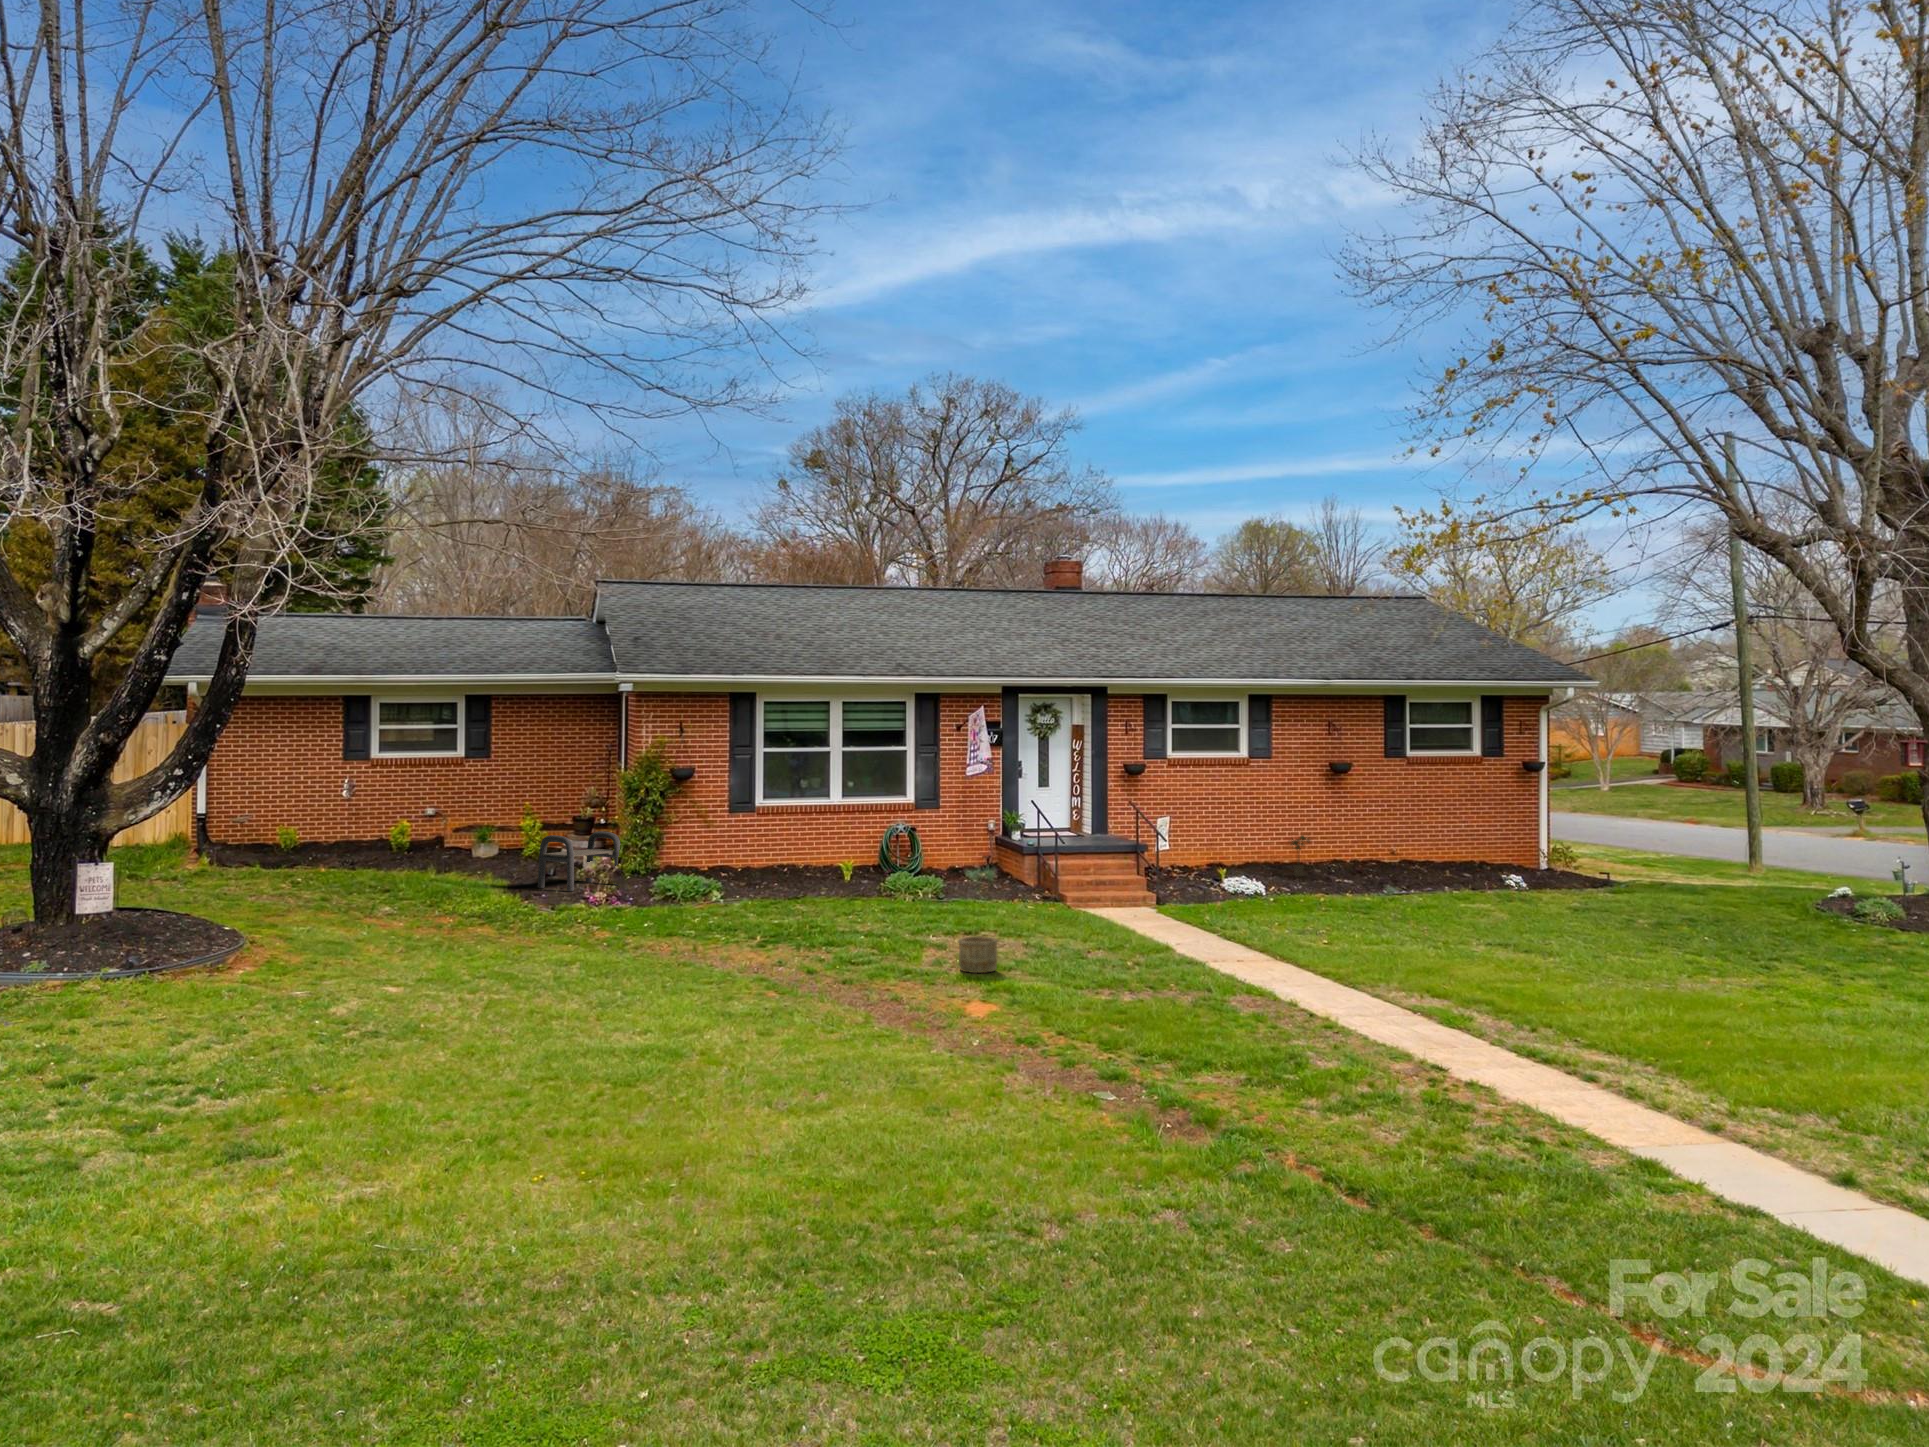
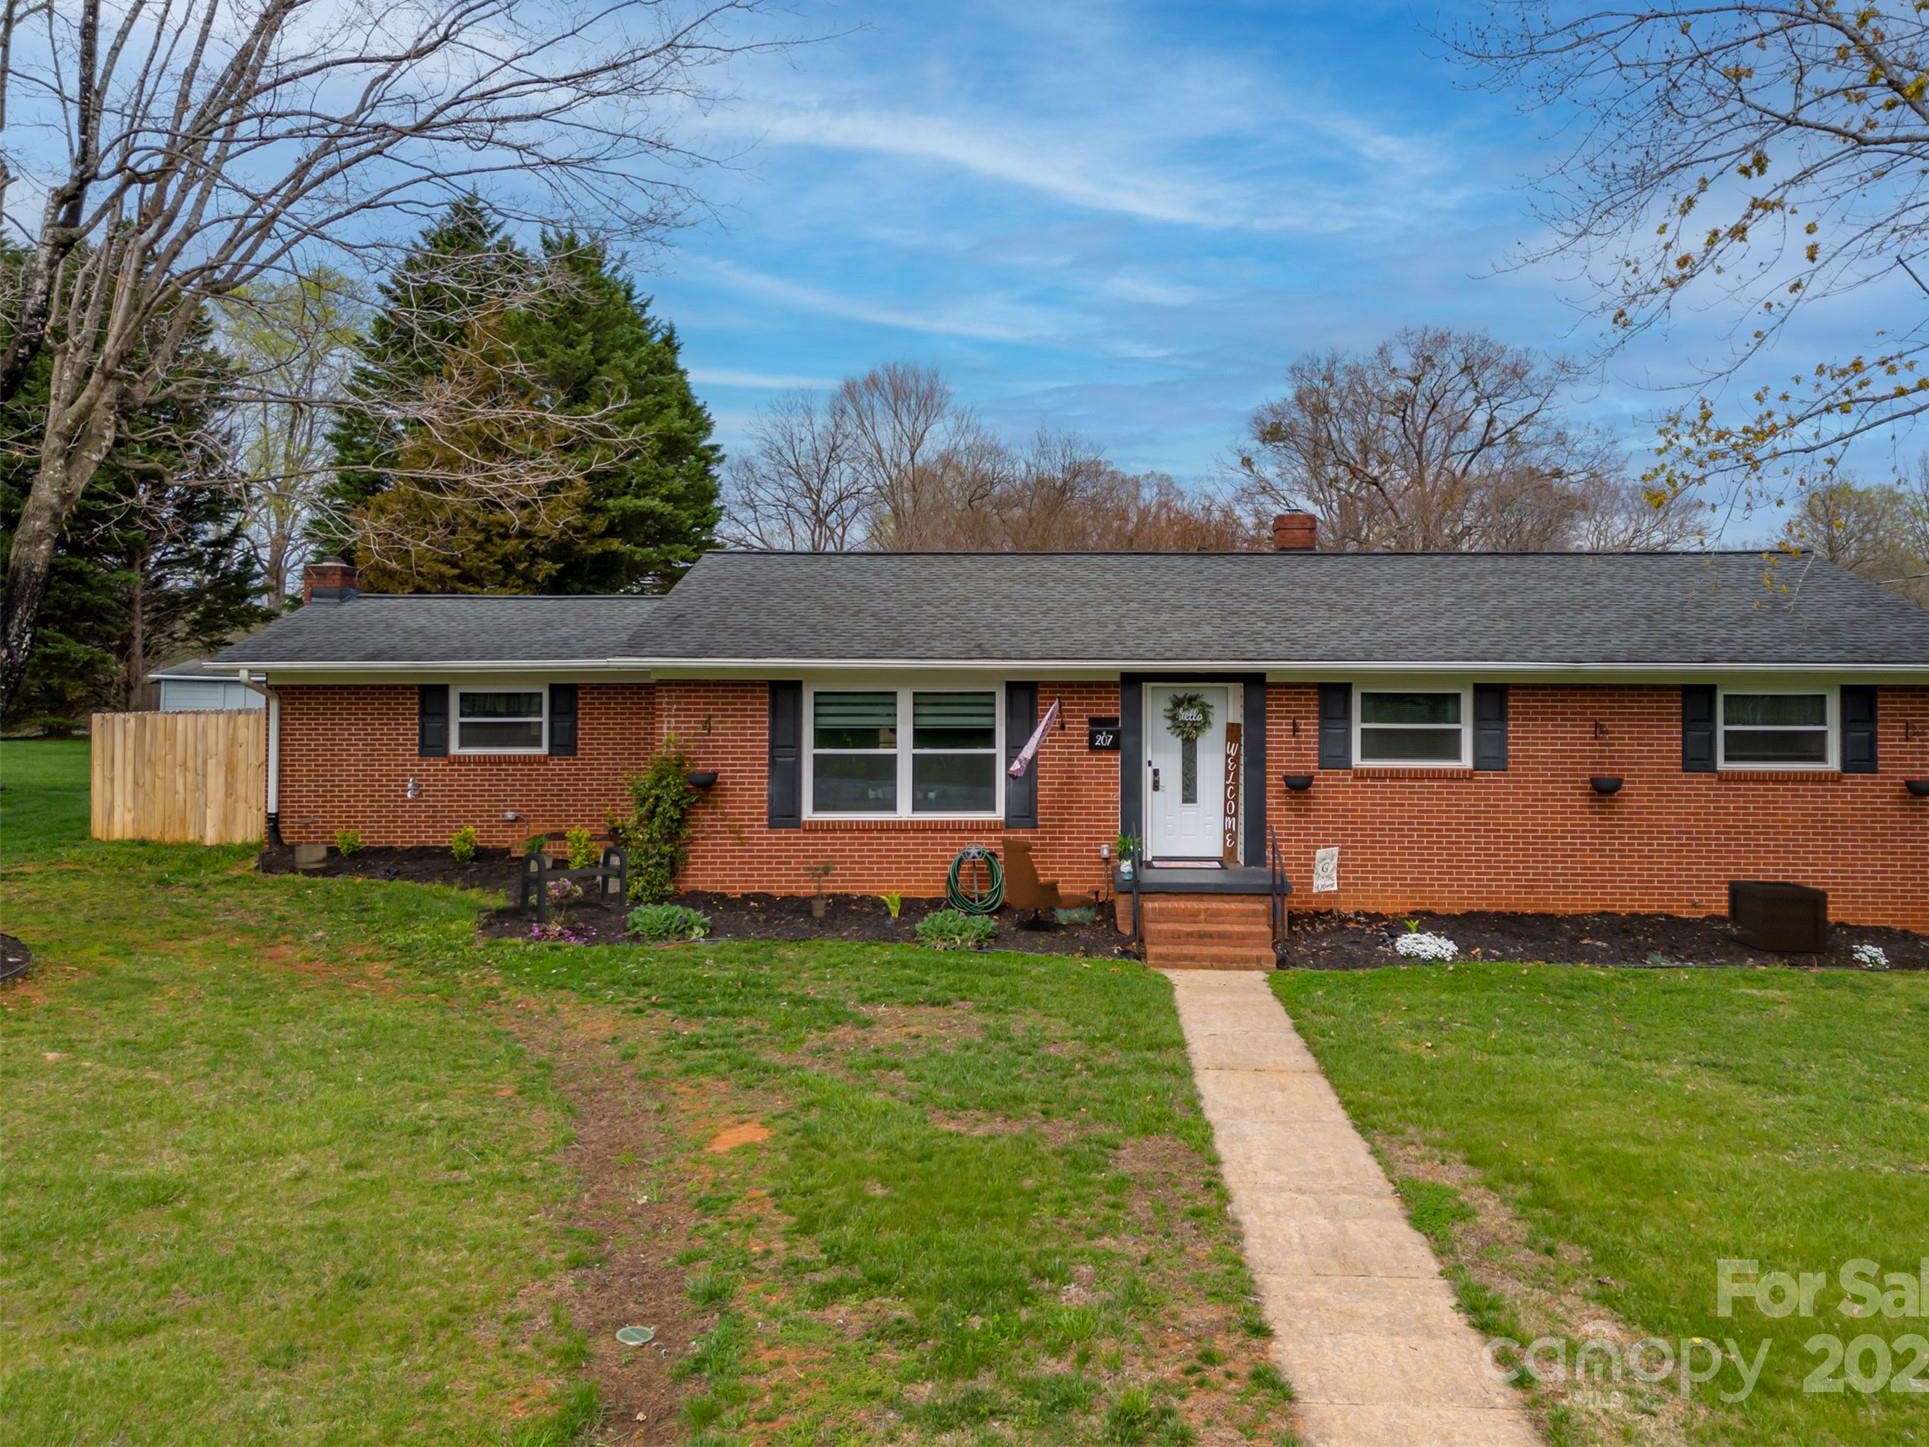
lounge chair: none [928,814,987,885] -> present [1001,838,1094,933]
wooden crate: none [1410,833,1471,878] -> present [1728,880,1828,953]
potted plant: present [1291,836,1310,877] -> present [806,859,834,917]
wooden bucket: present [958,936,998,973] -> present [295,844,326,869]

